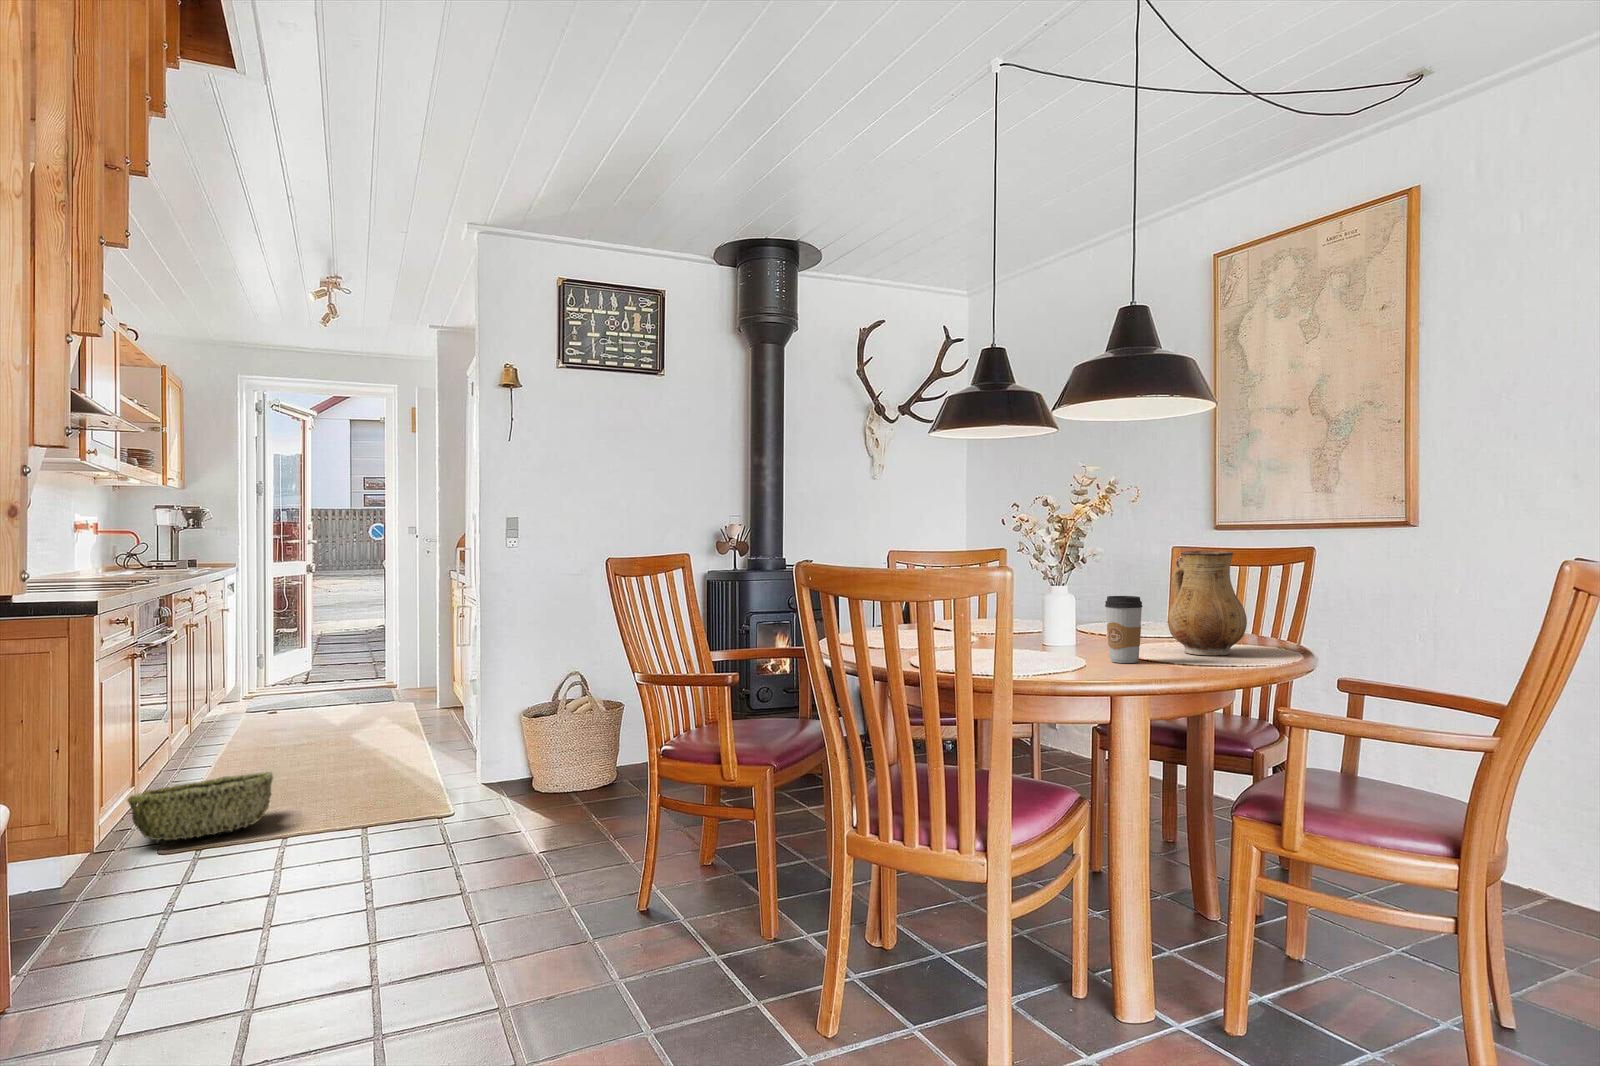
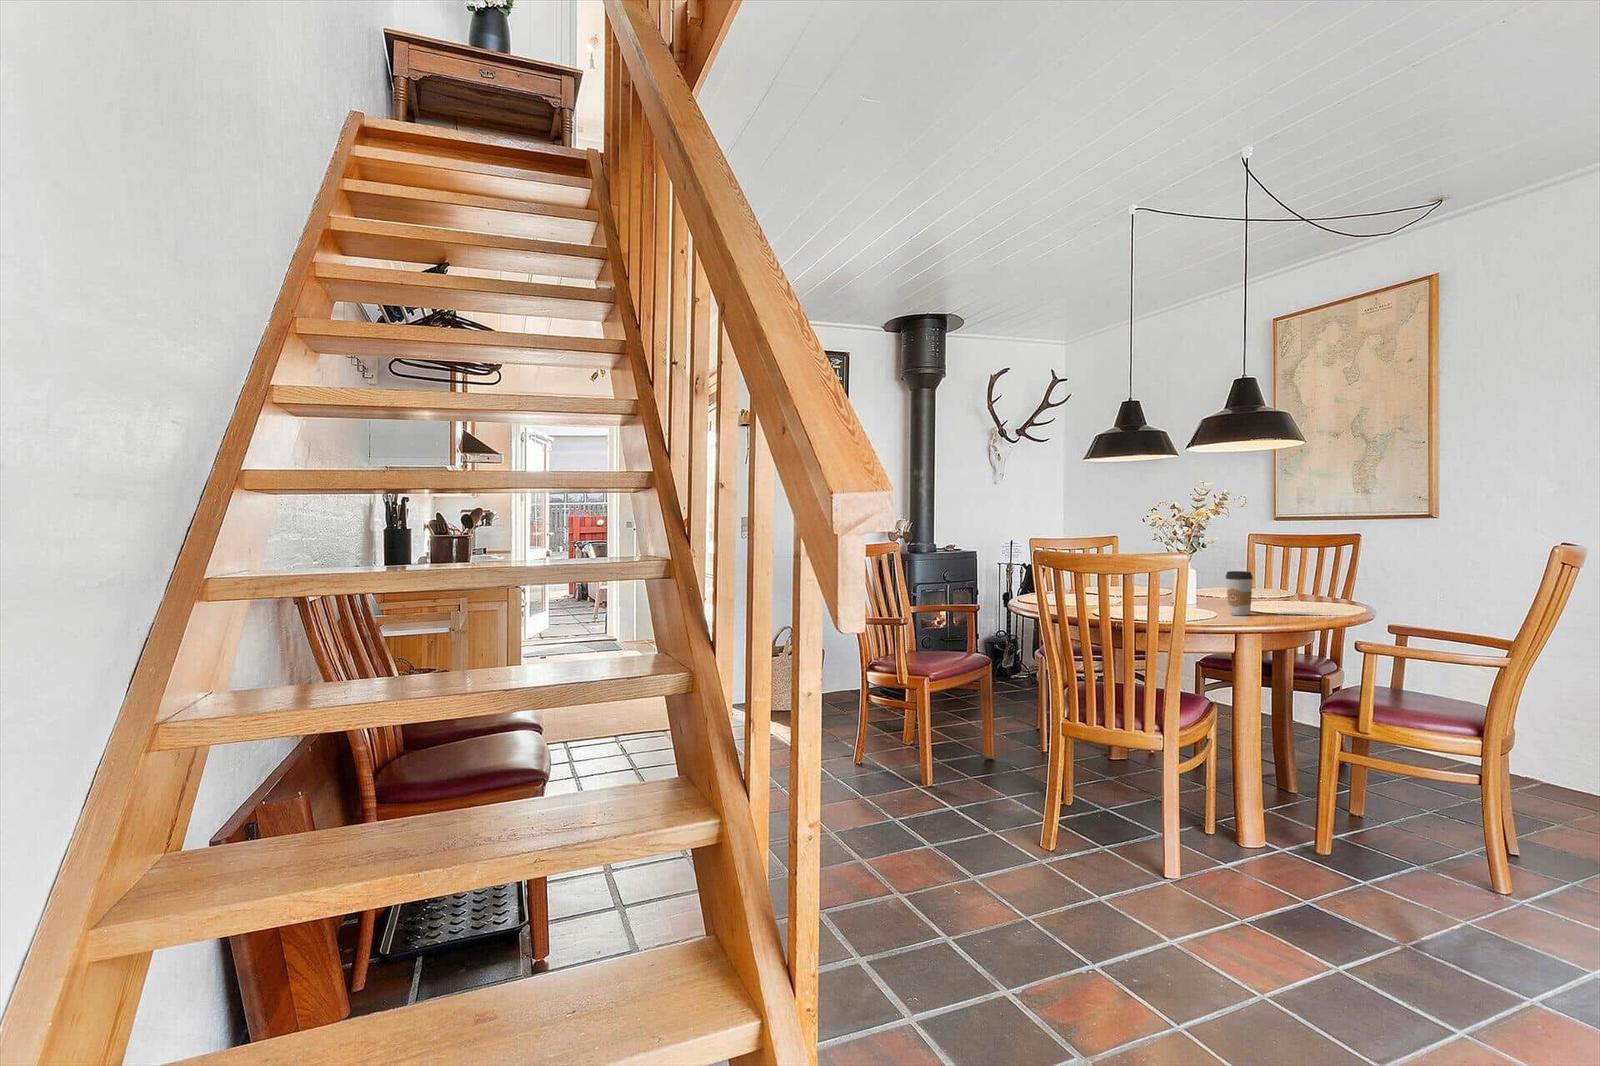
ceramic pitcher: present [1168,551,1247,655] -> none [1266,540,1324,610]
woven basket: present [127,772,273,840] -> none [535,695,618,738]

